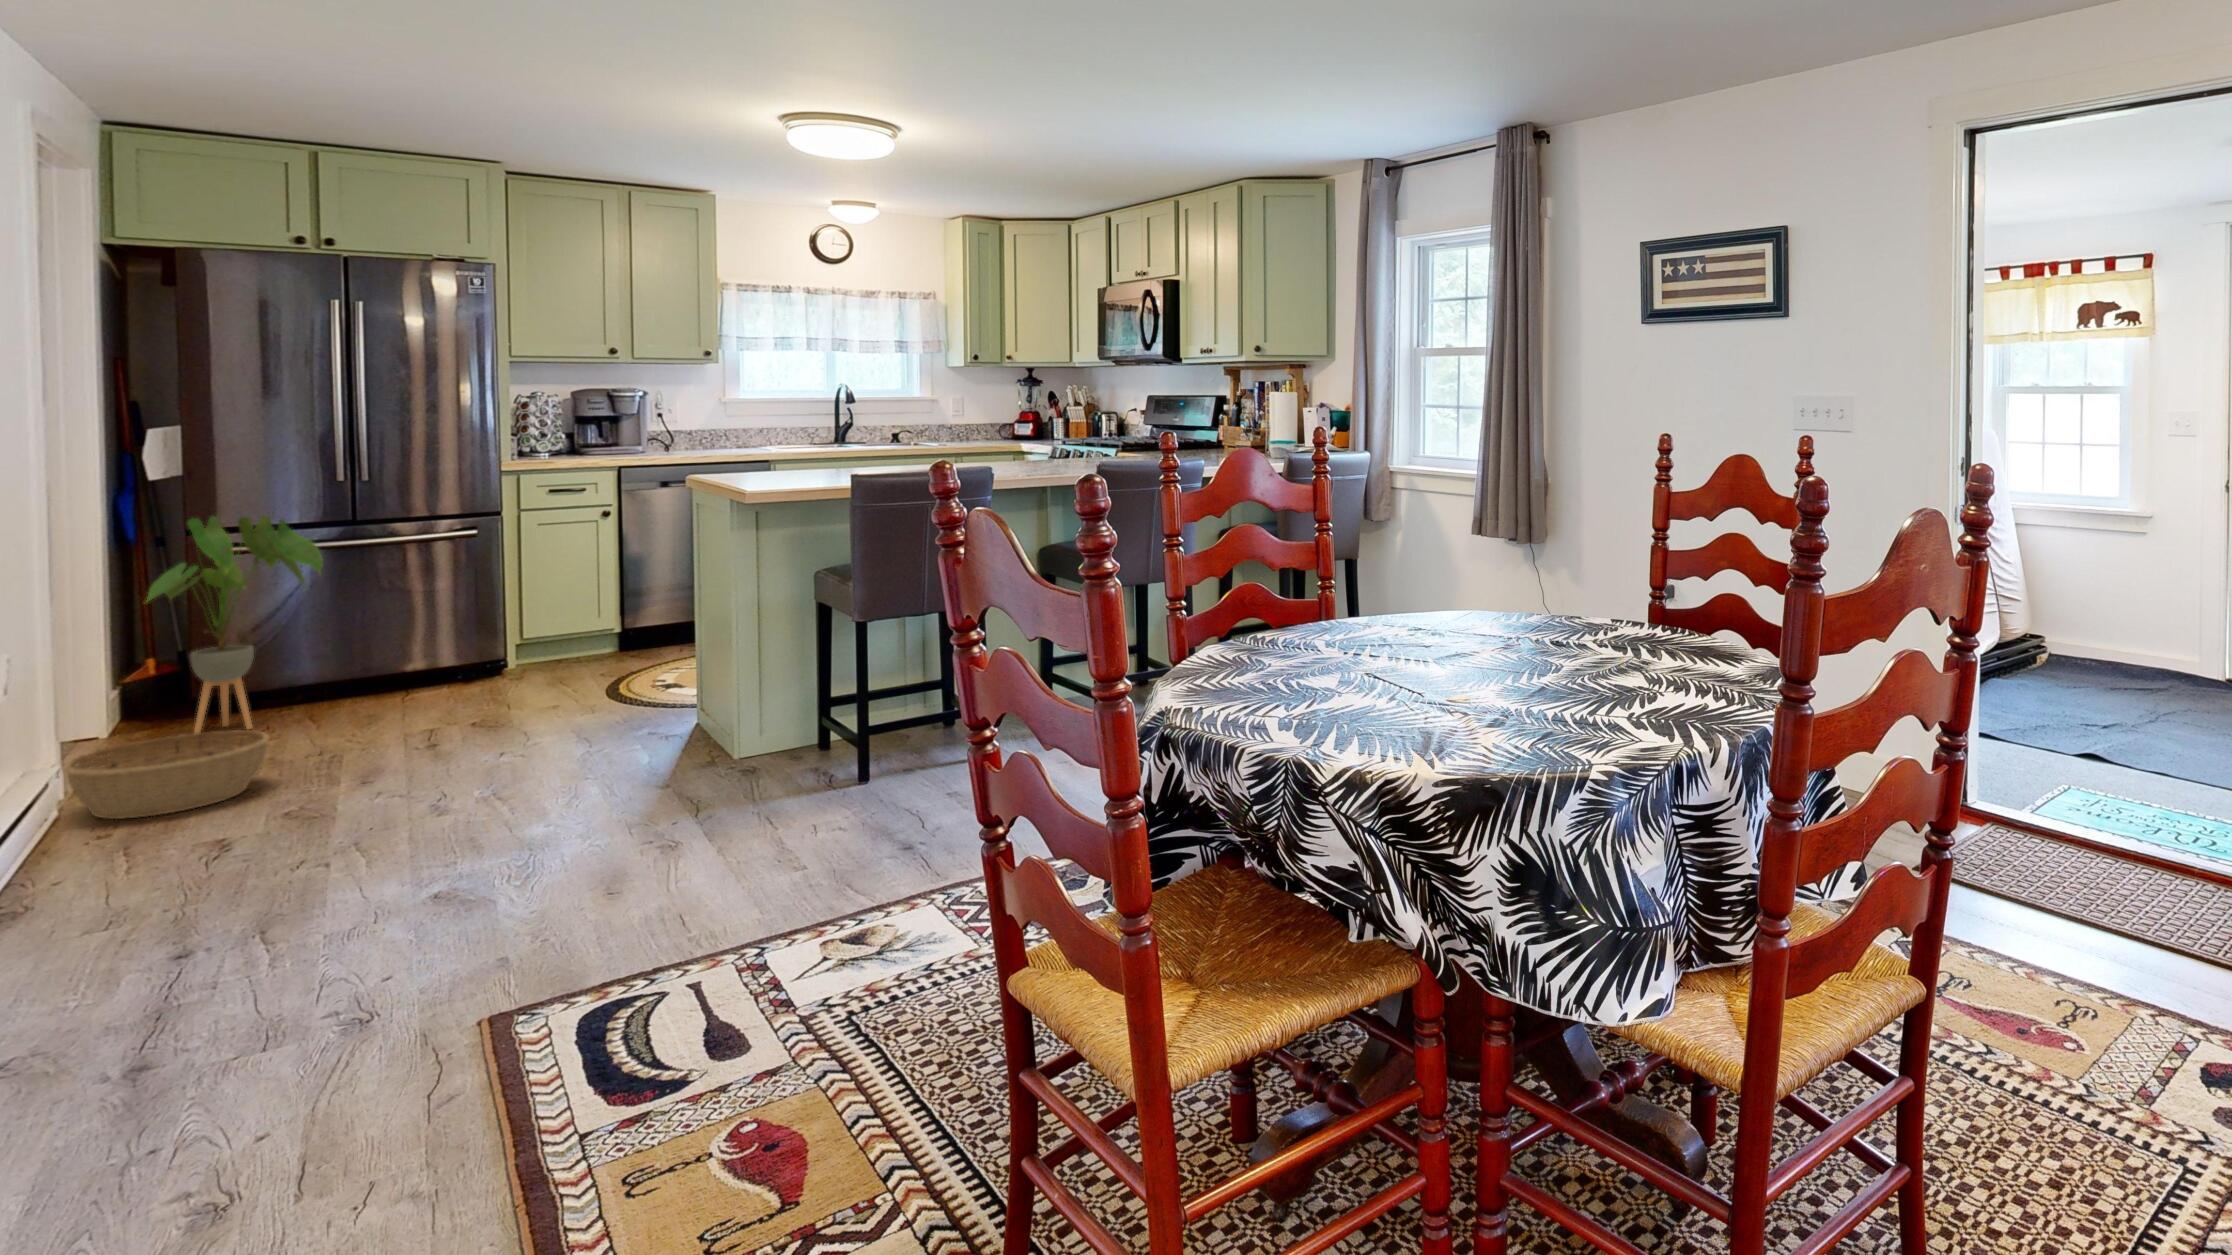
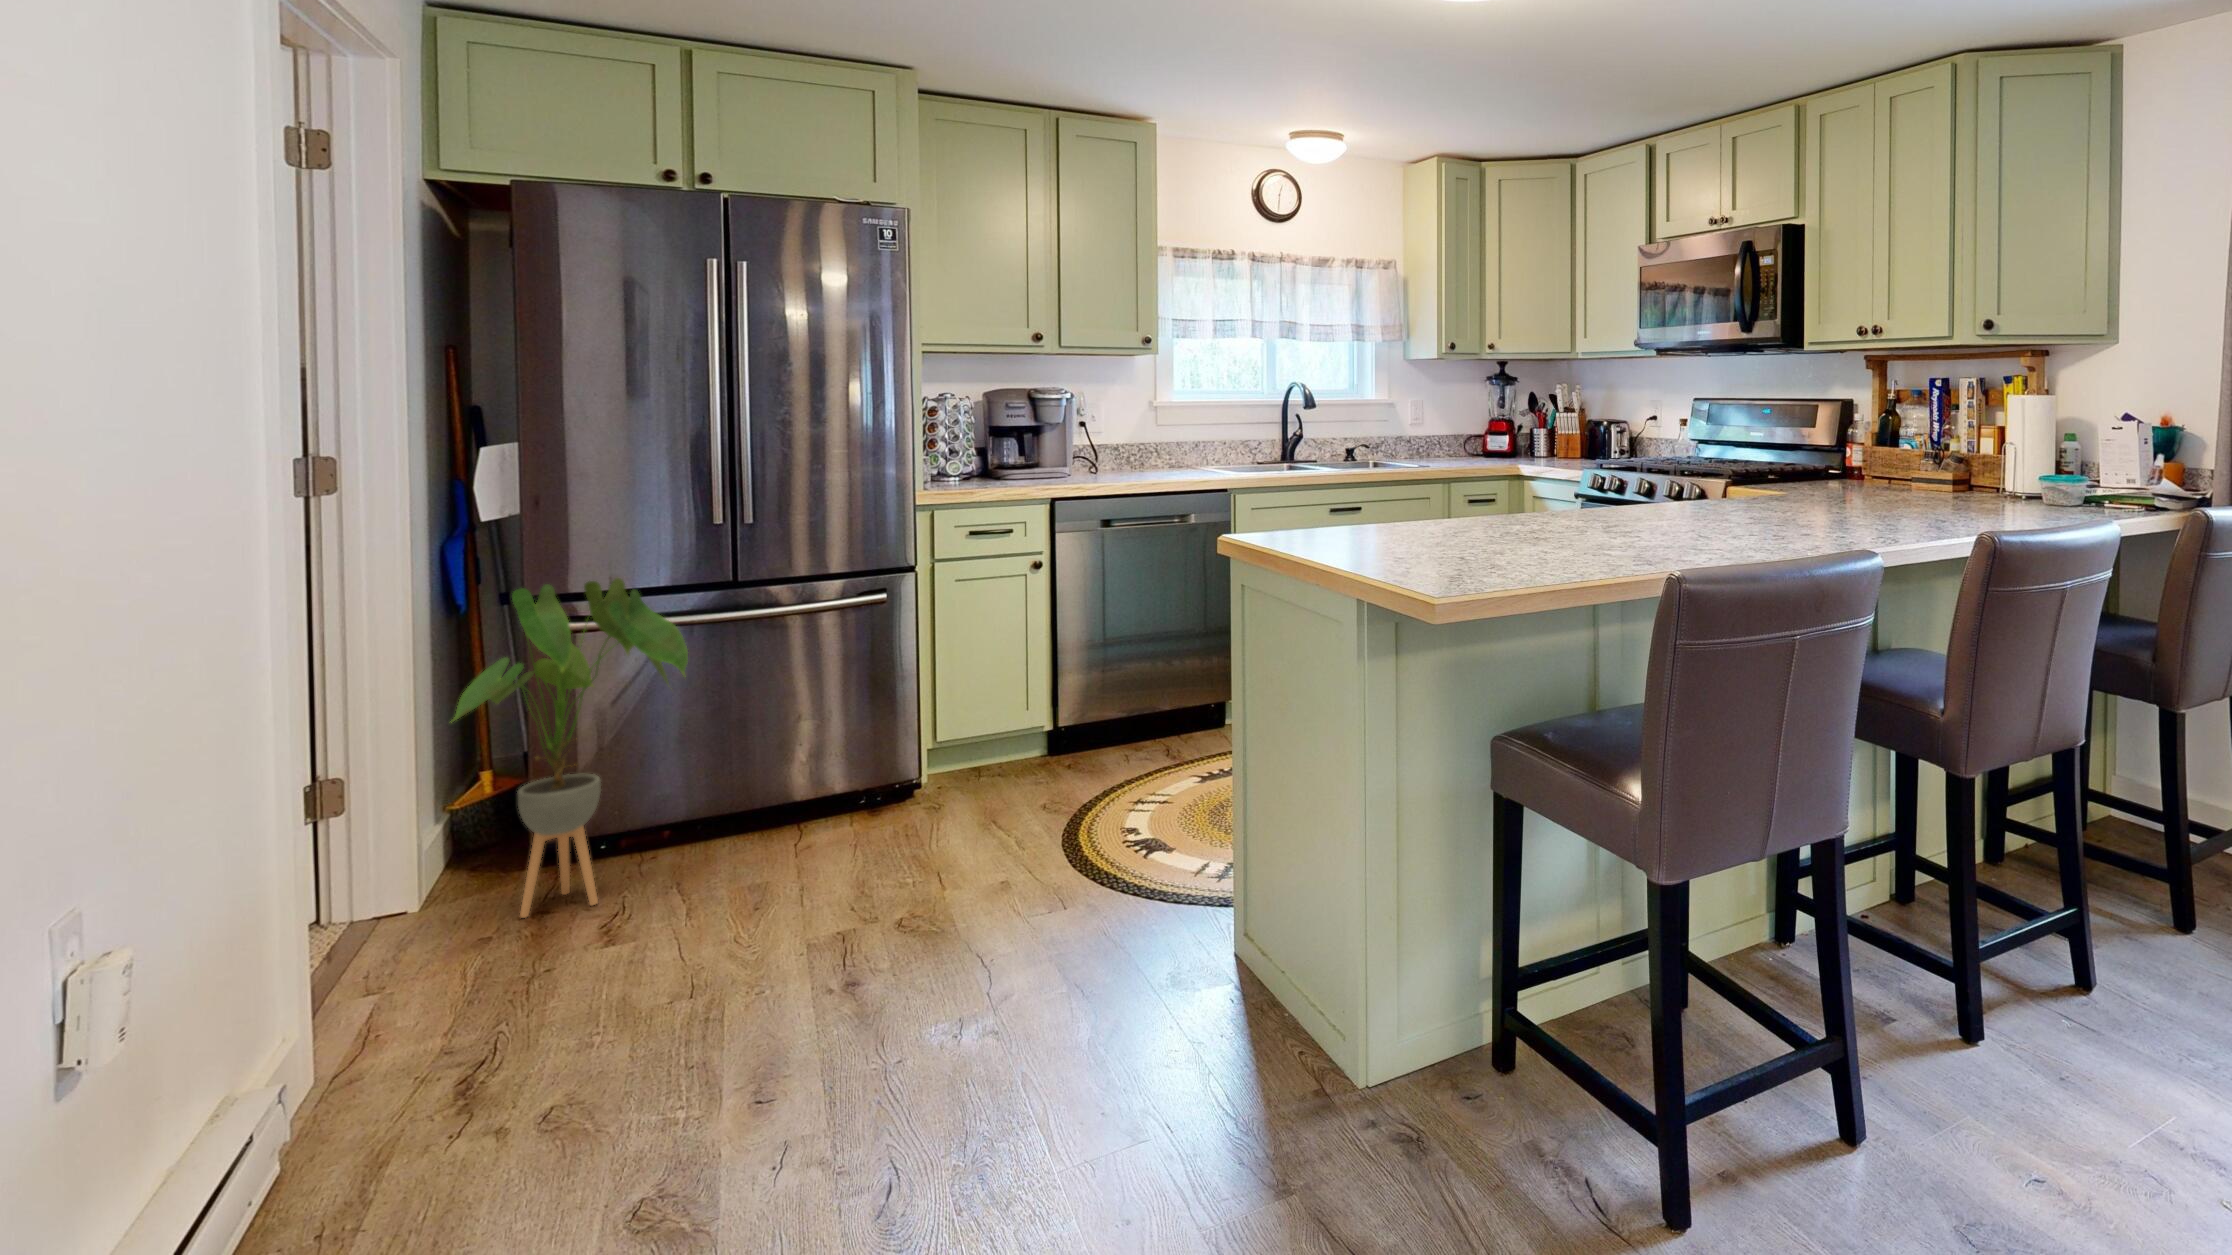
basket: present [62,730,270,819] -> none [266,971,596,1178]

